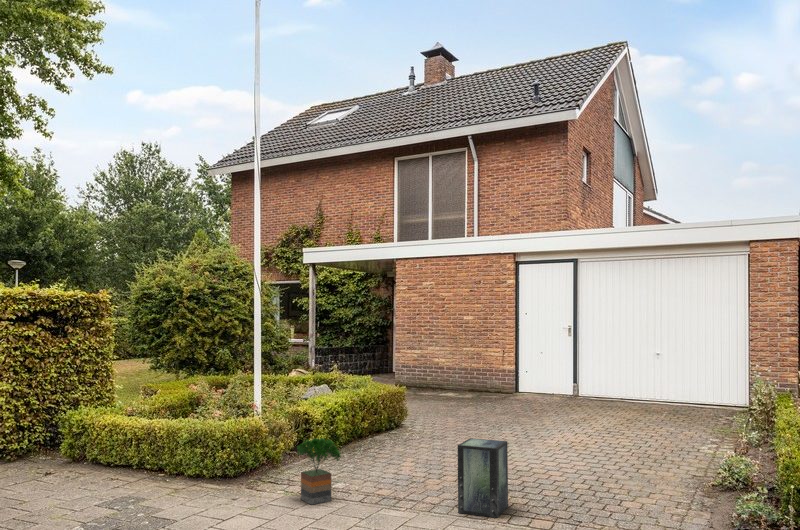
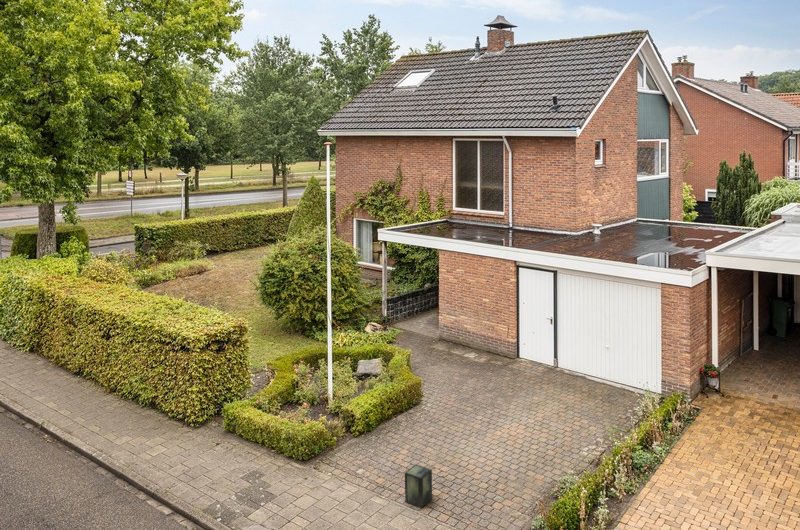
potted tree: present [297,438,341,505] -> none [332,454,354,488]

